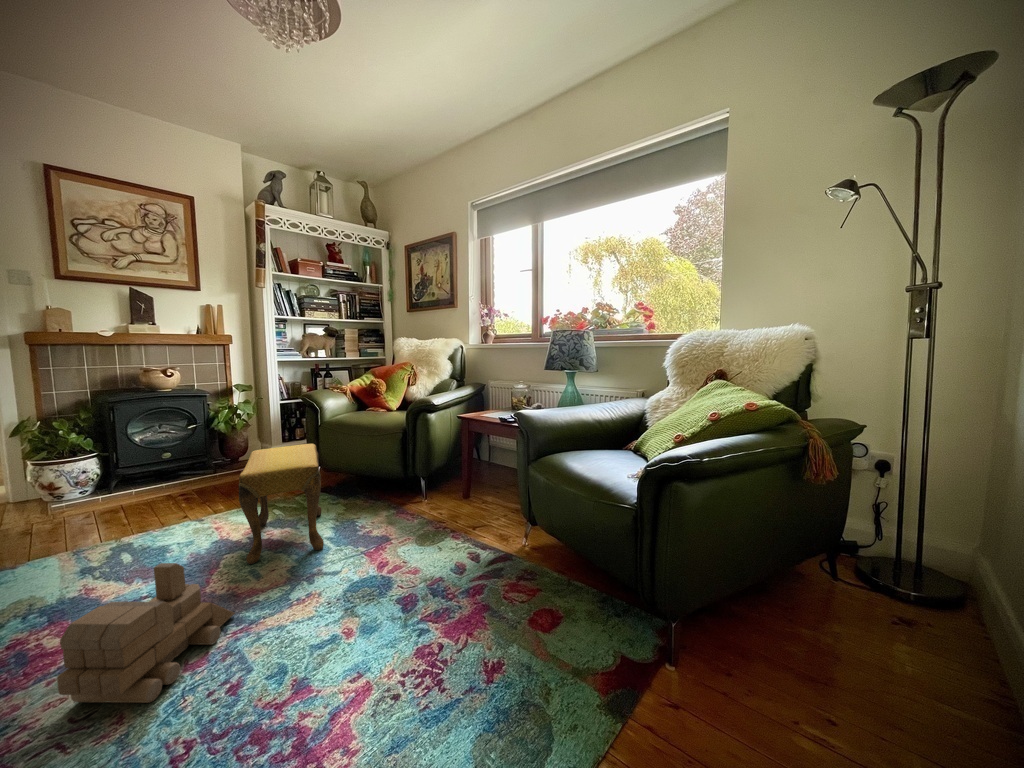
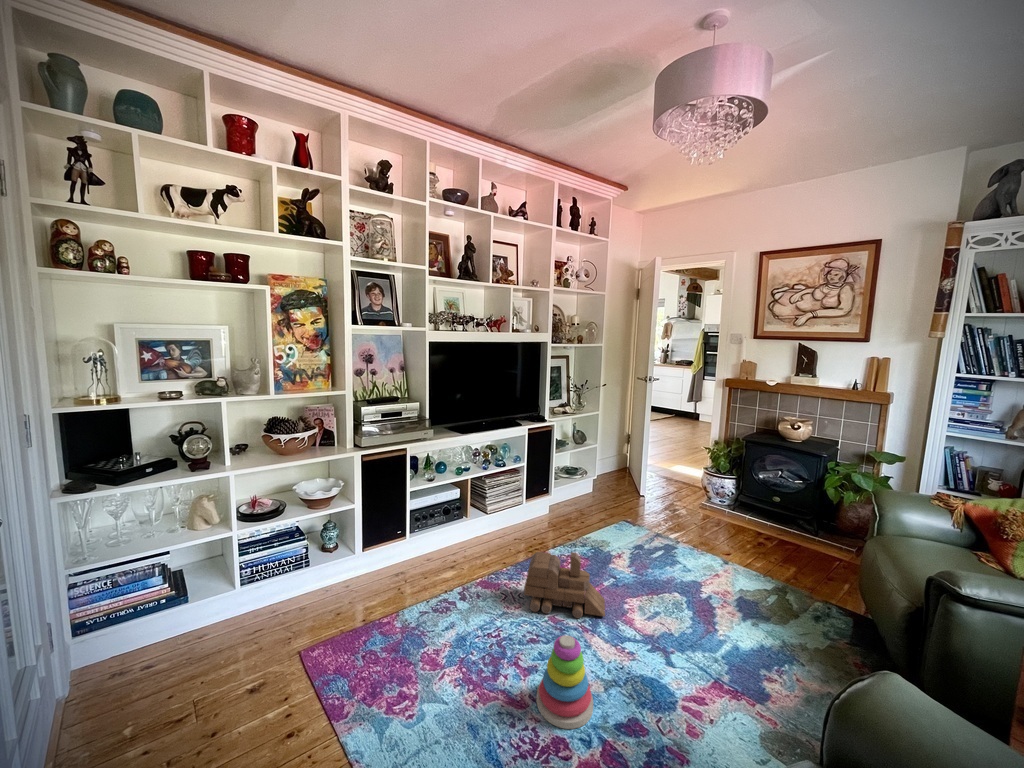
footstool: present [239,444,324,564] -> none [672,522,797,643]
stacking toy: none [331,562,408,676] -> present [537,635,593,729]

